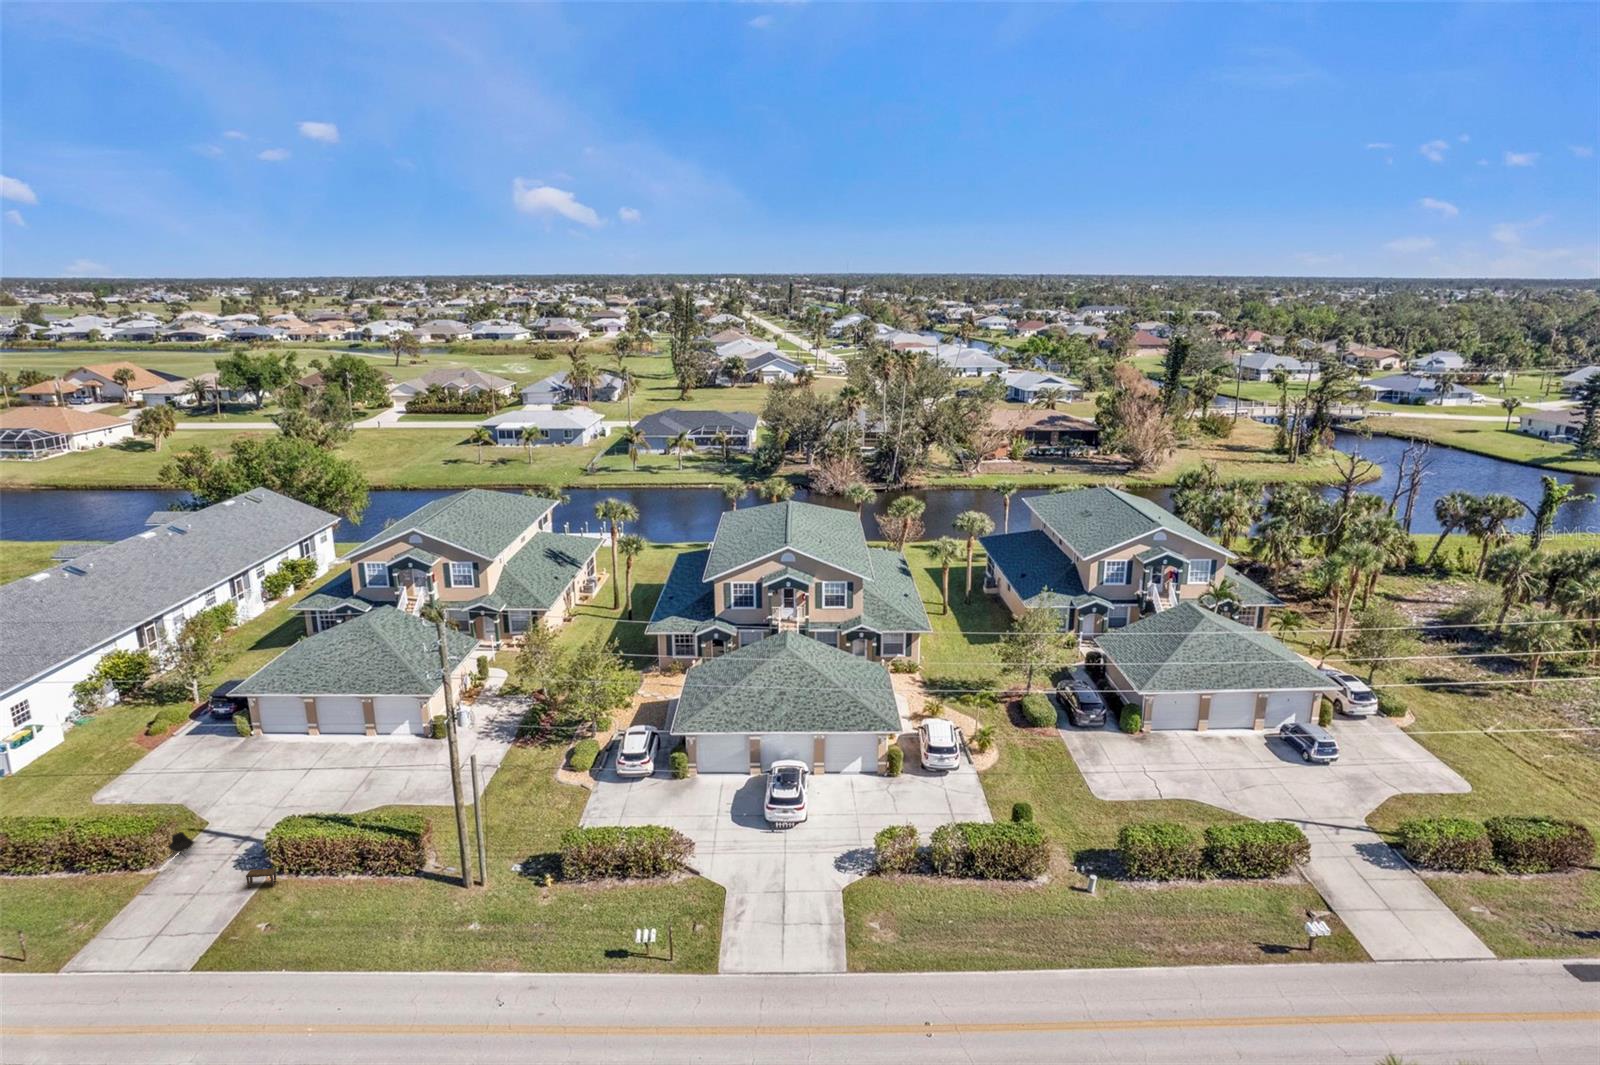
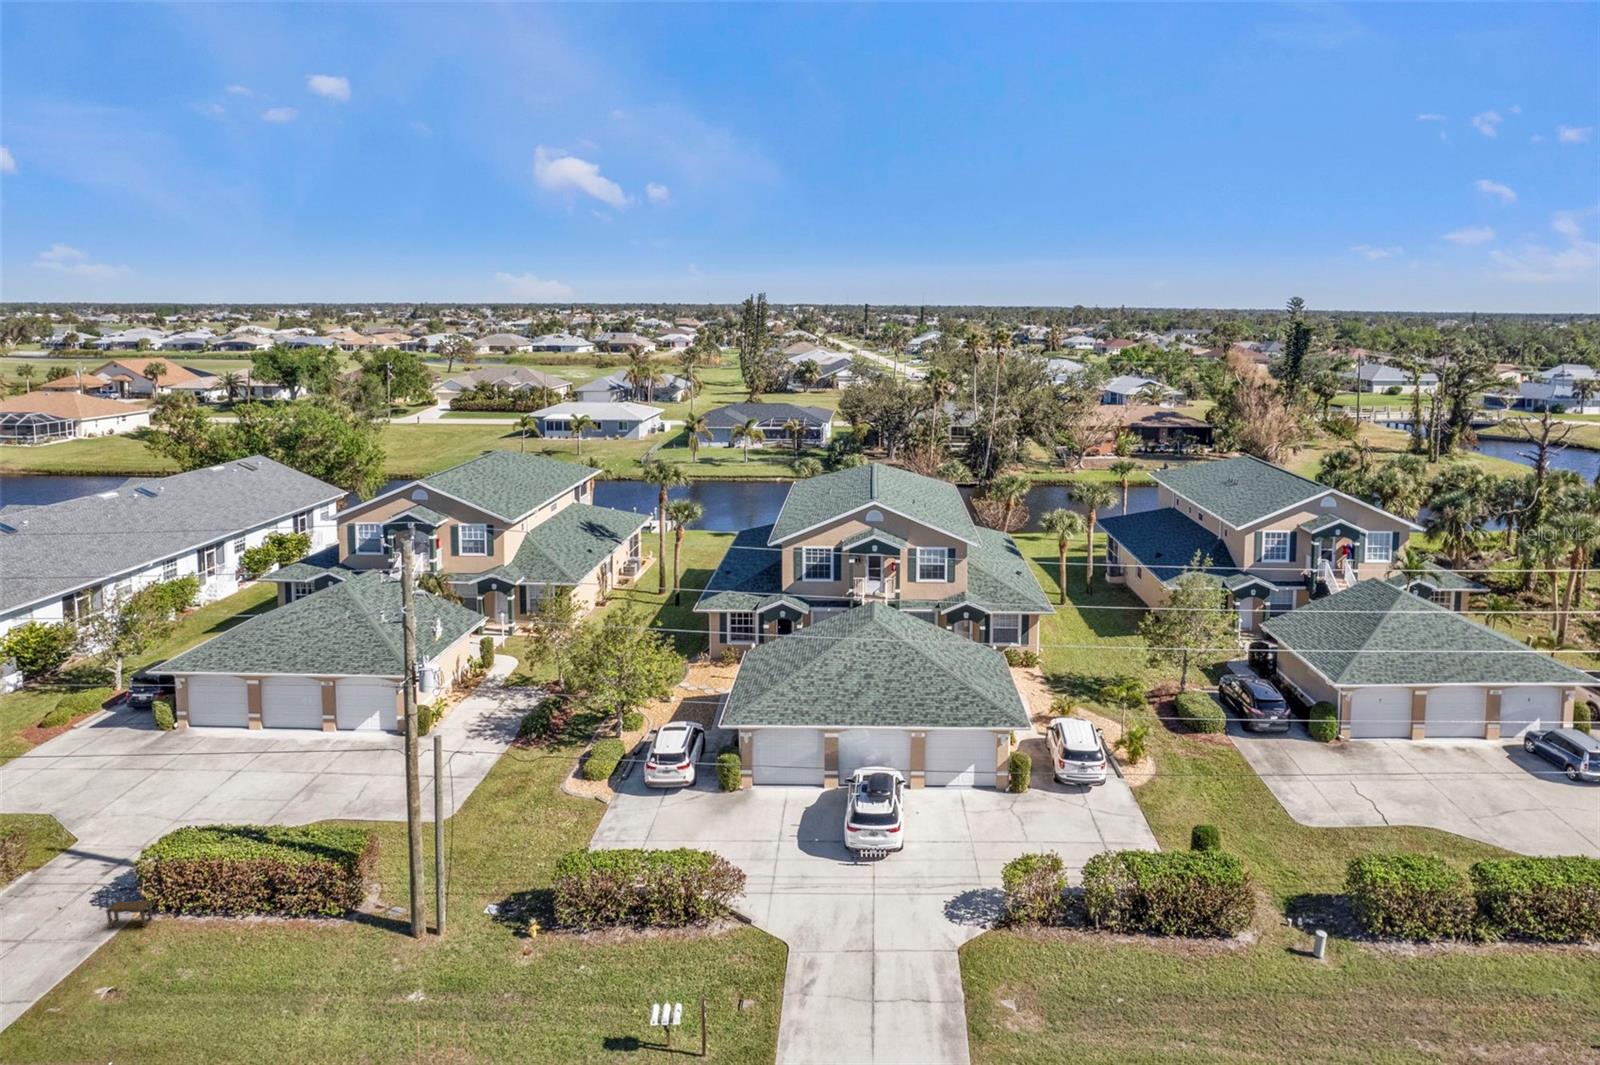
lounge chair: present [169,832,194,854] -> none [18,847,57,883]

